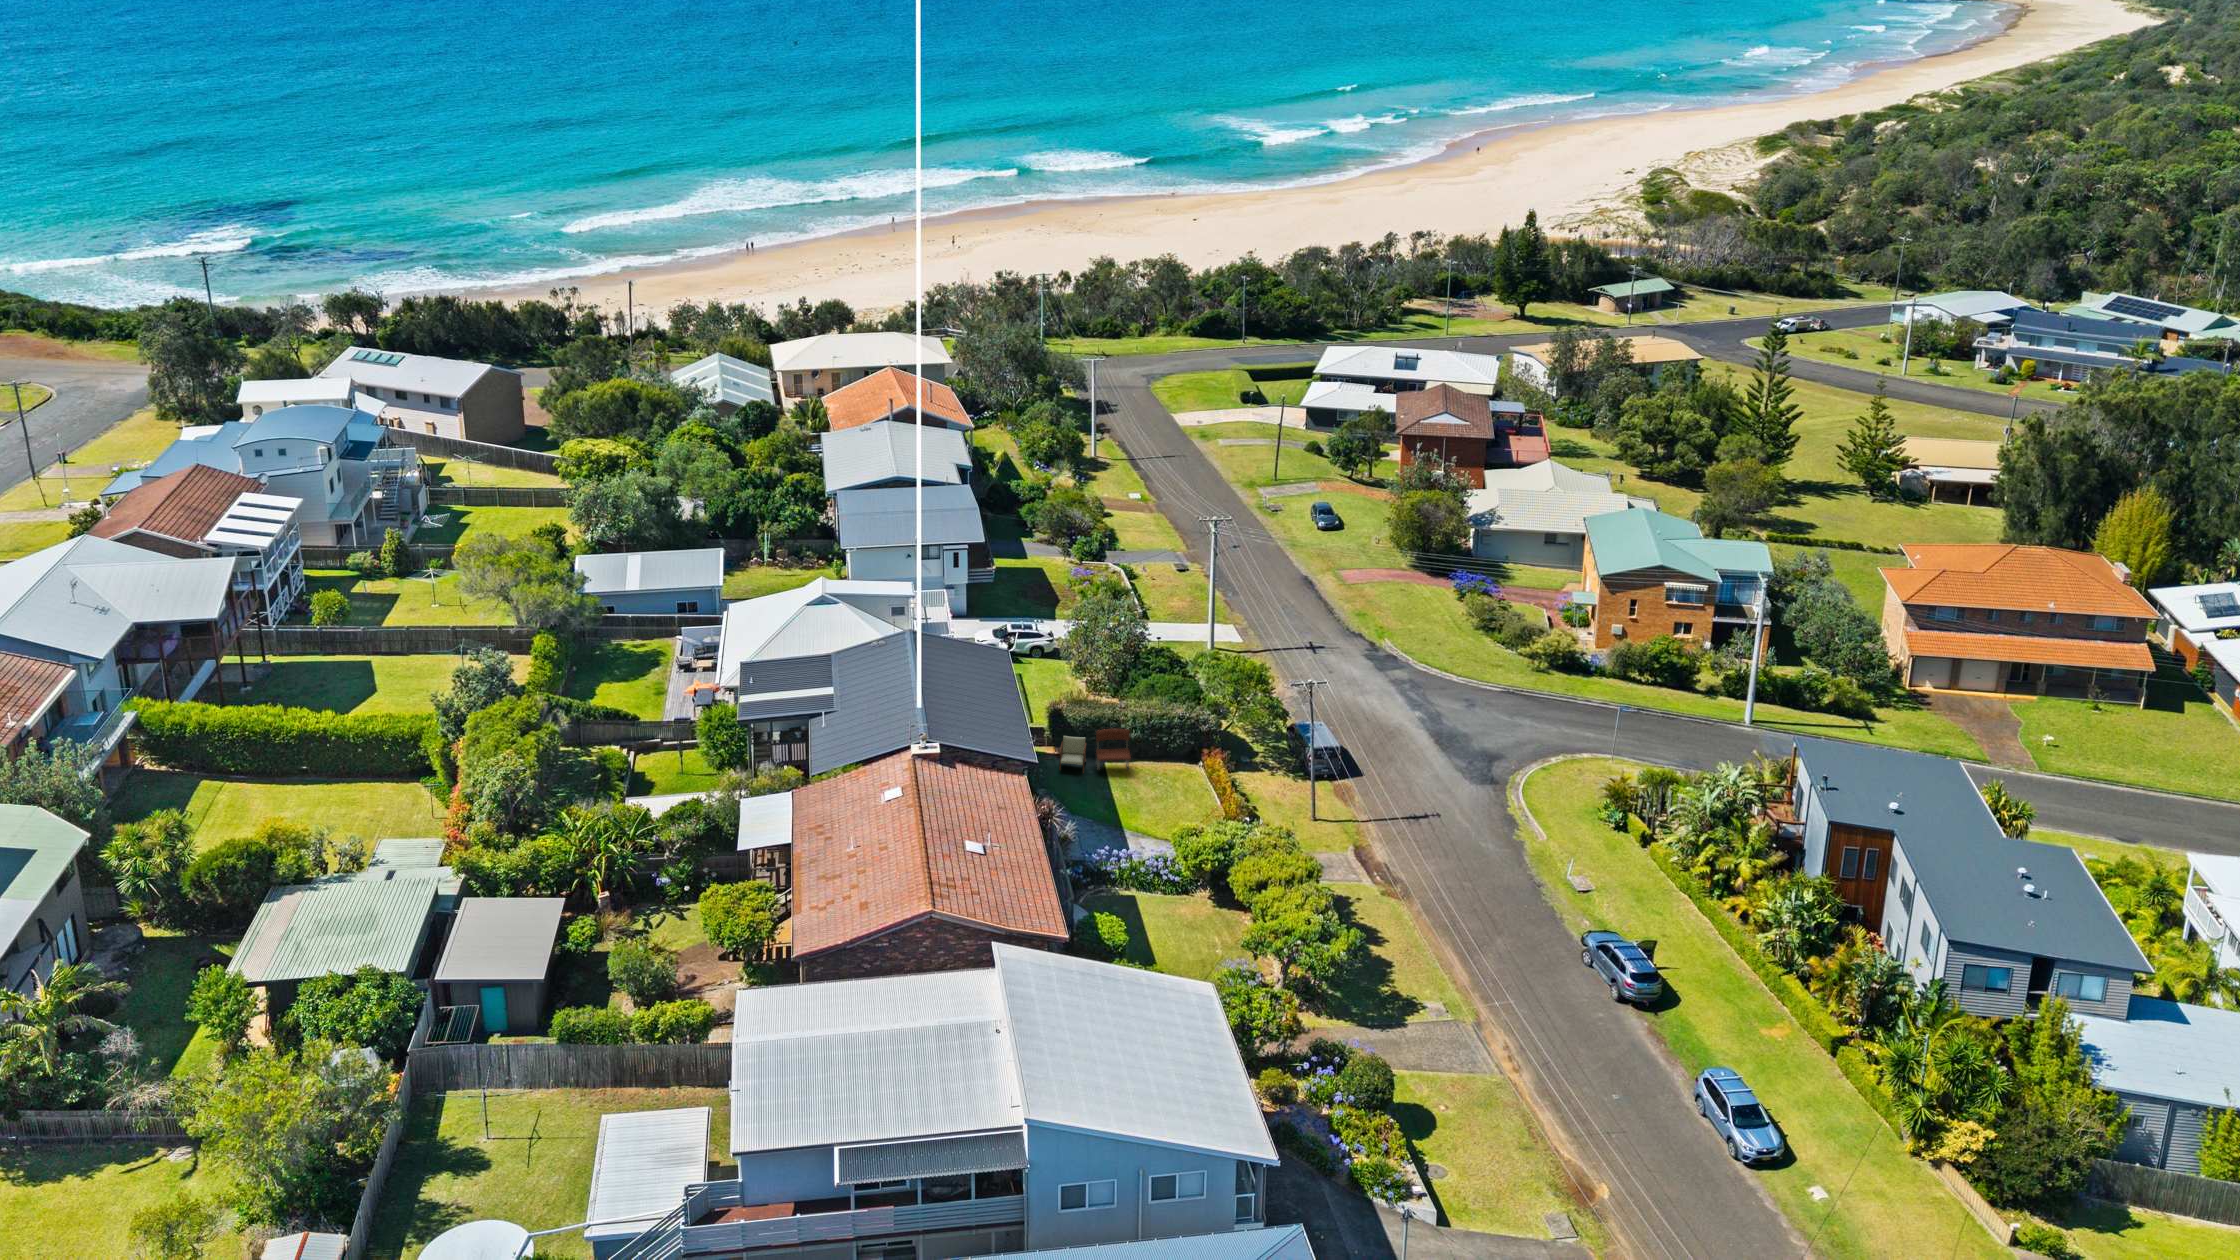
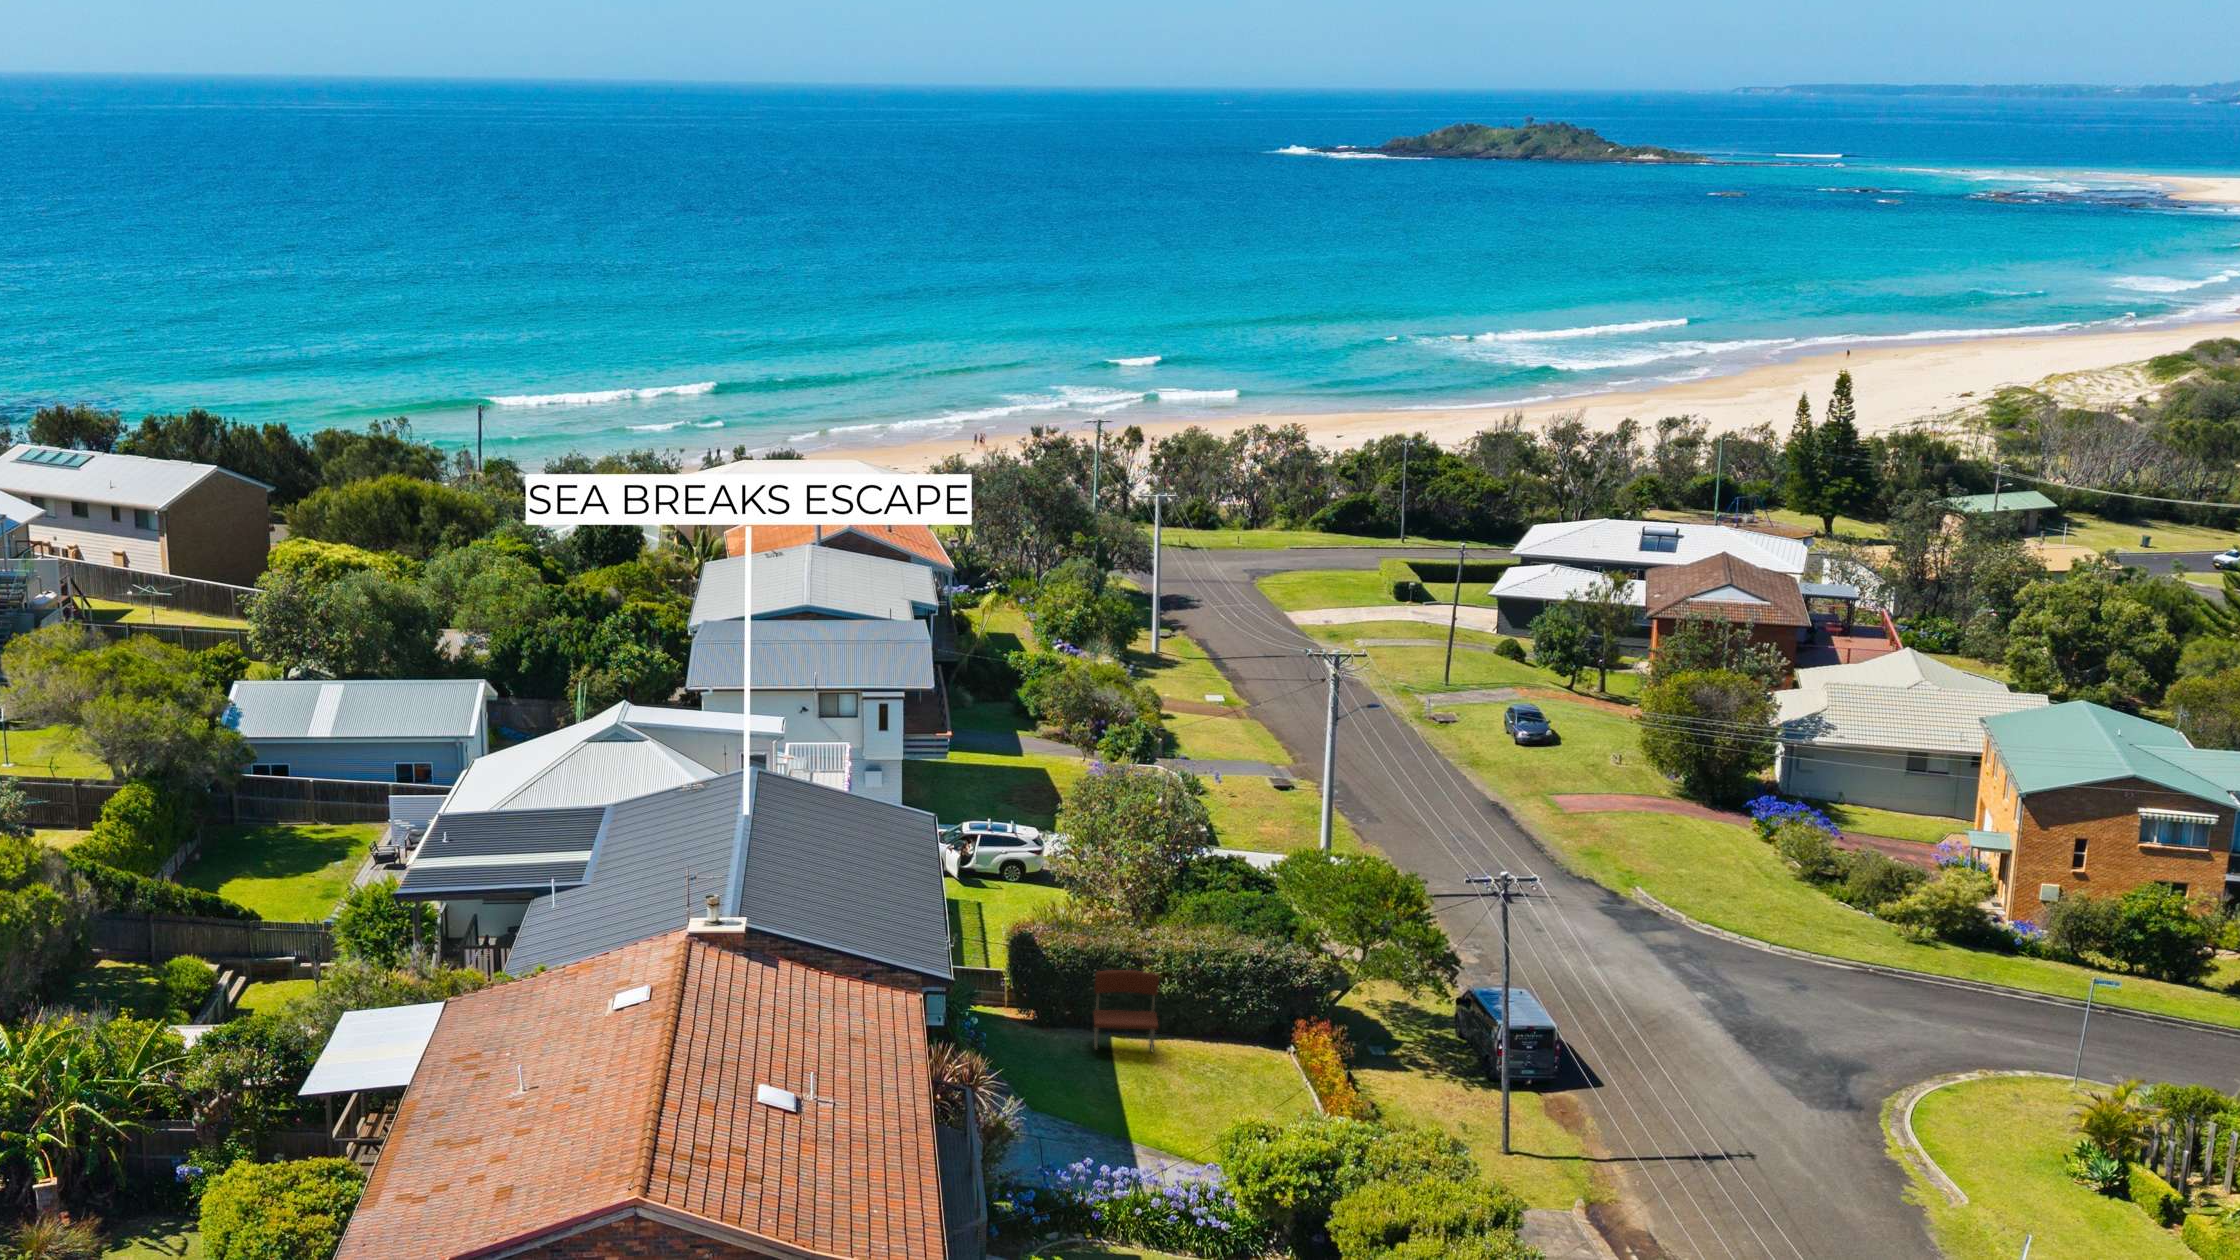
lounge chair: present [1059,736,1087,773] -> none [1019,979,1076,1052]

